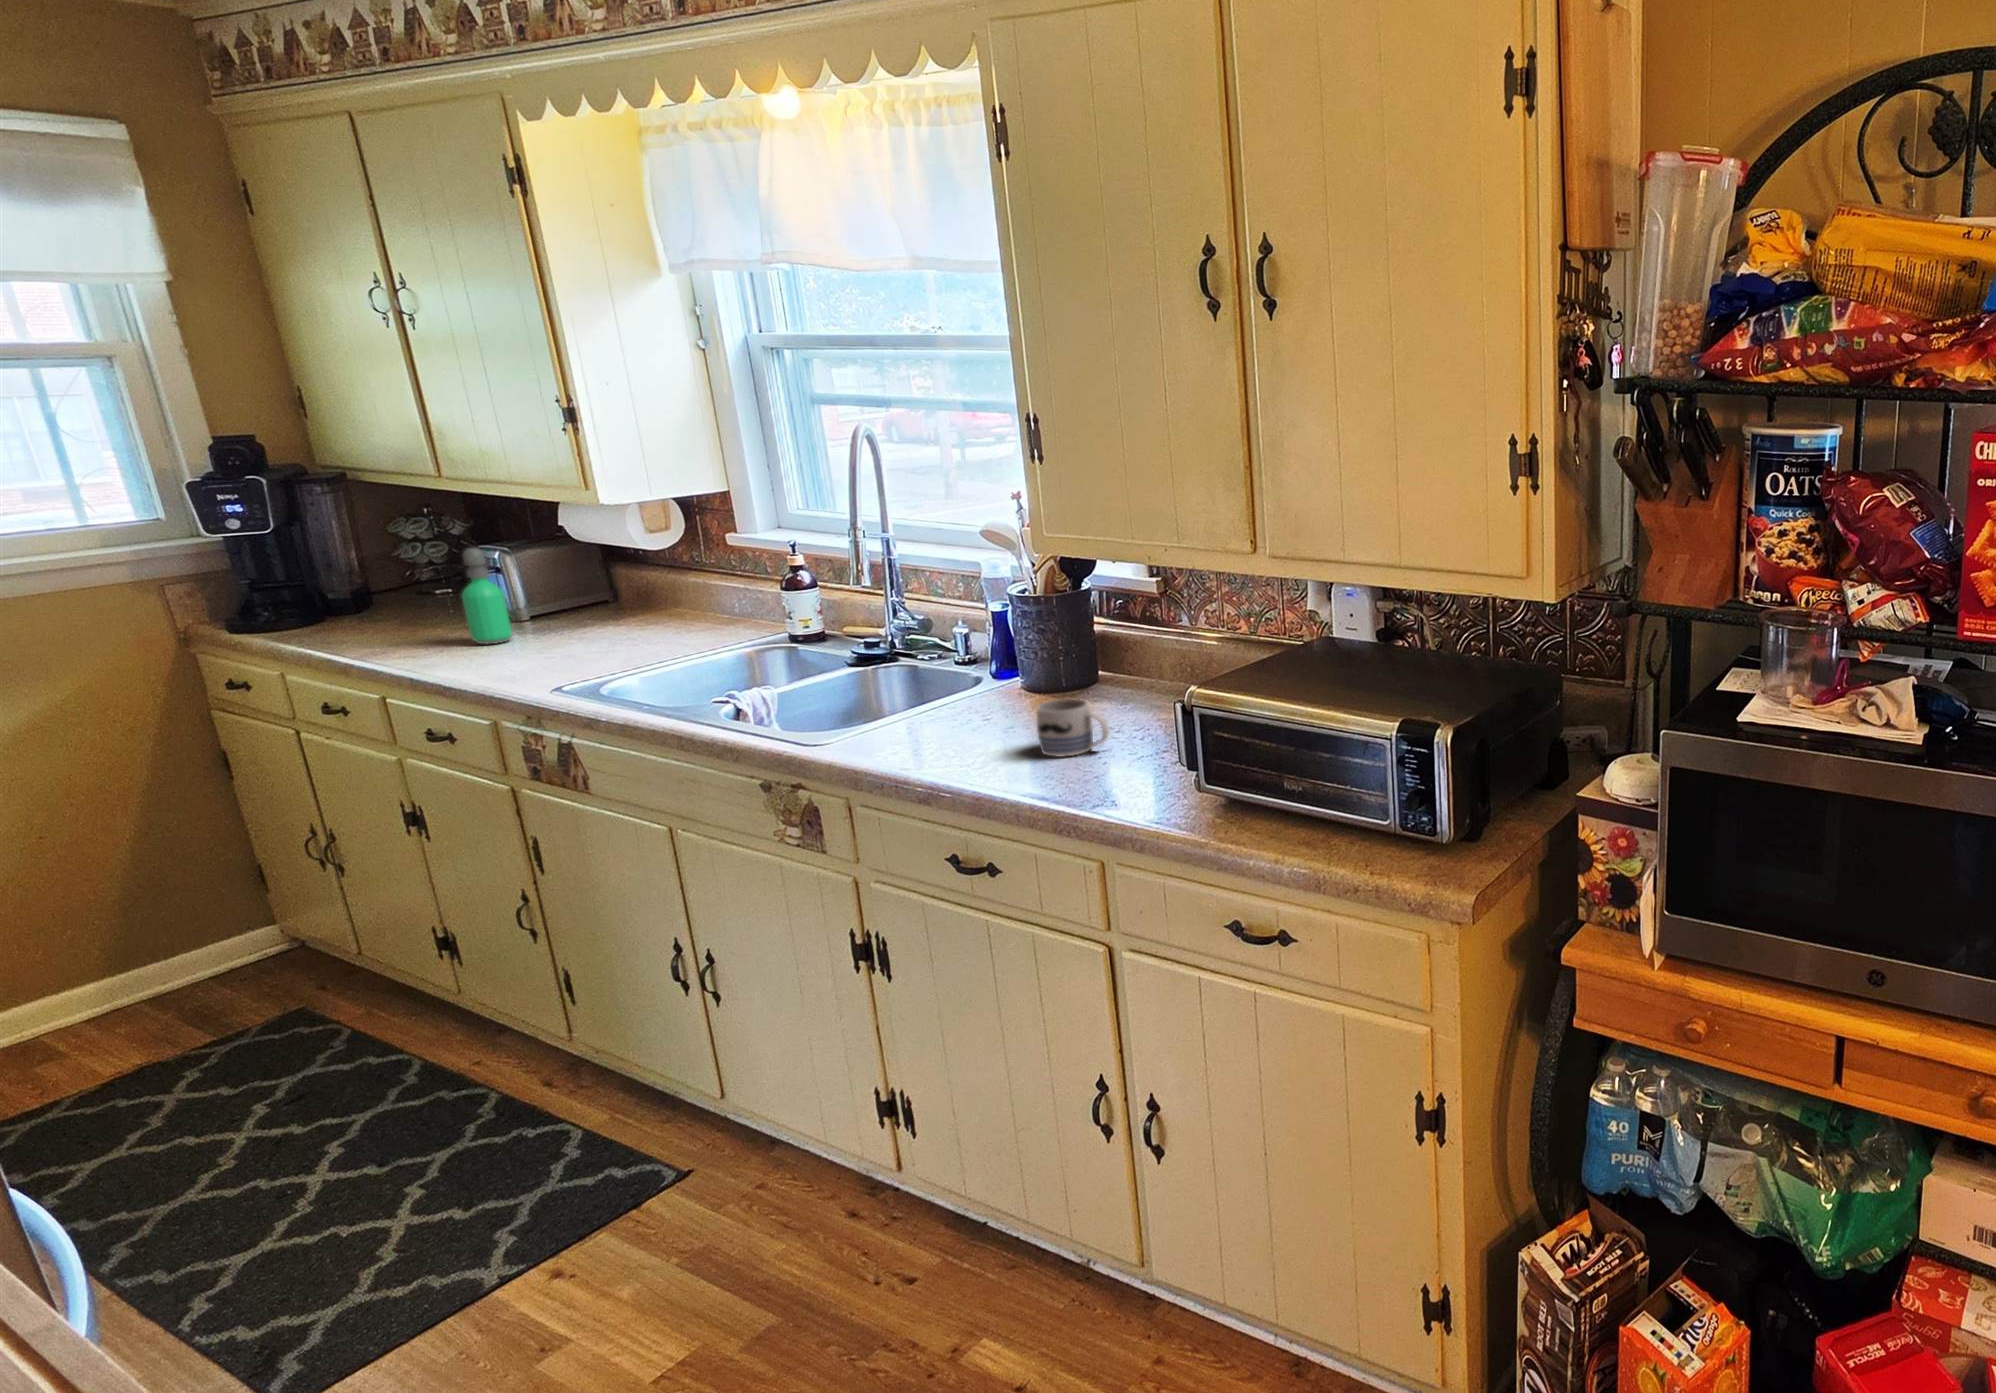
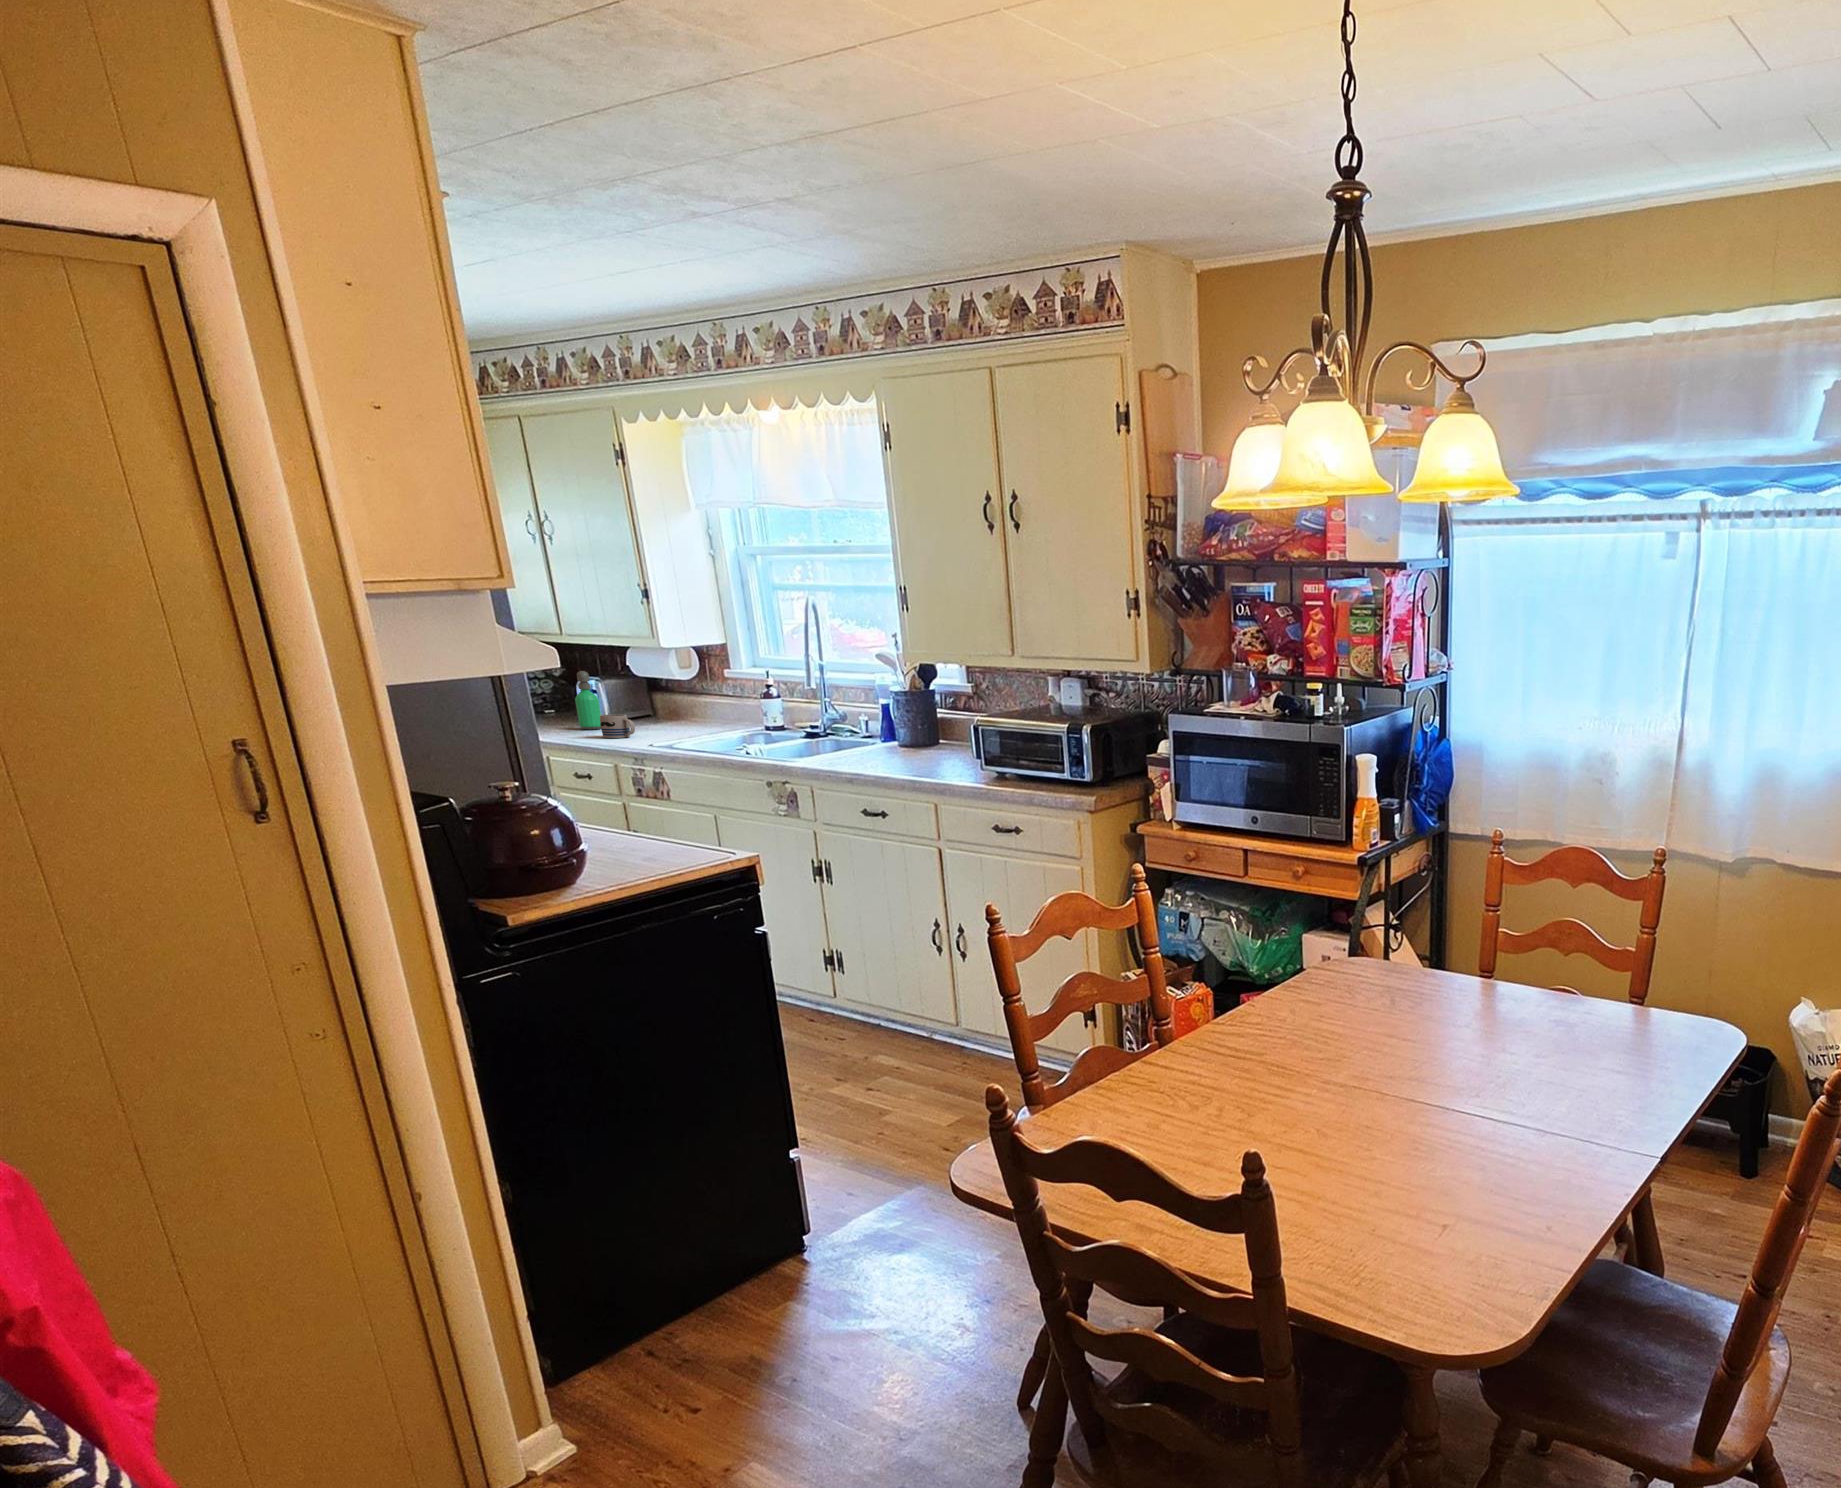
mug: present [1037,699,1109,756] -> present [600,714,635,738]

